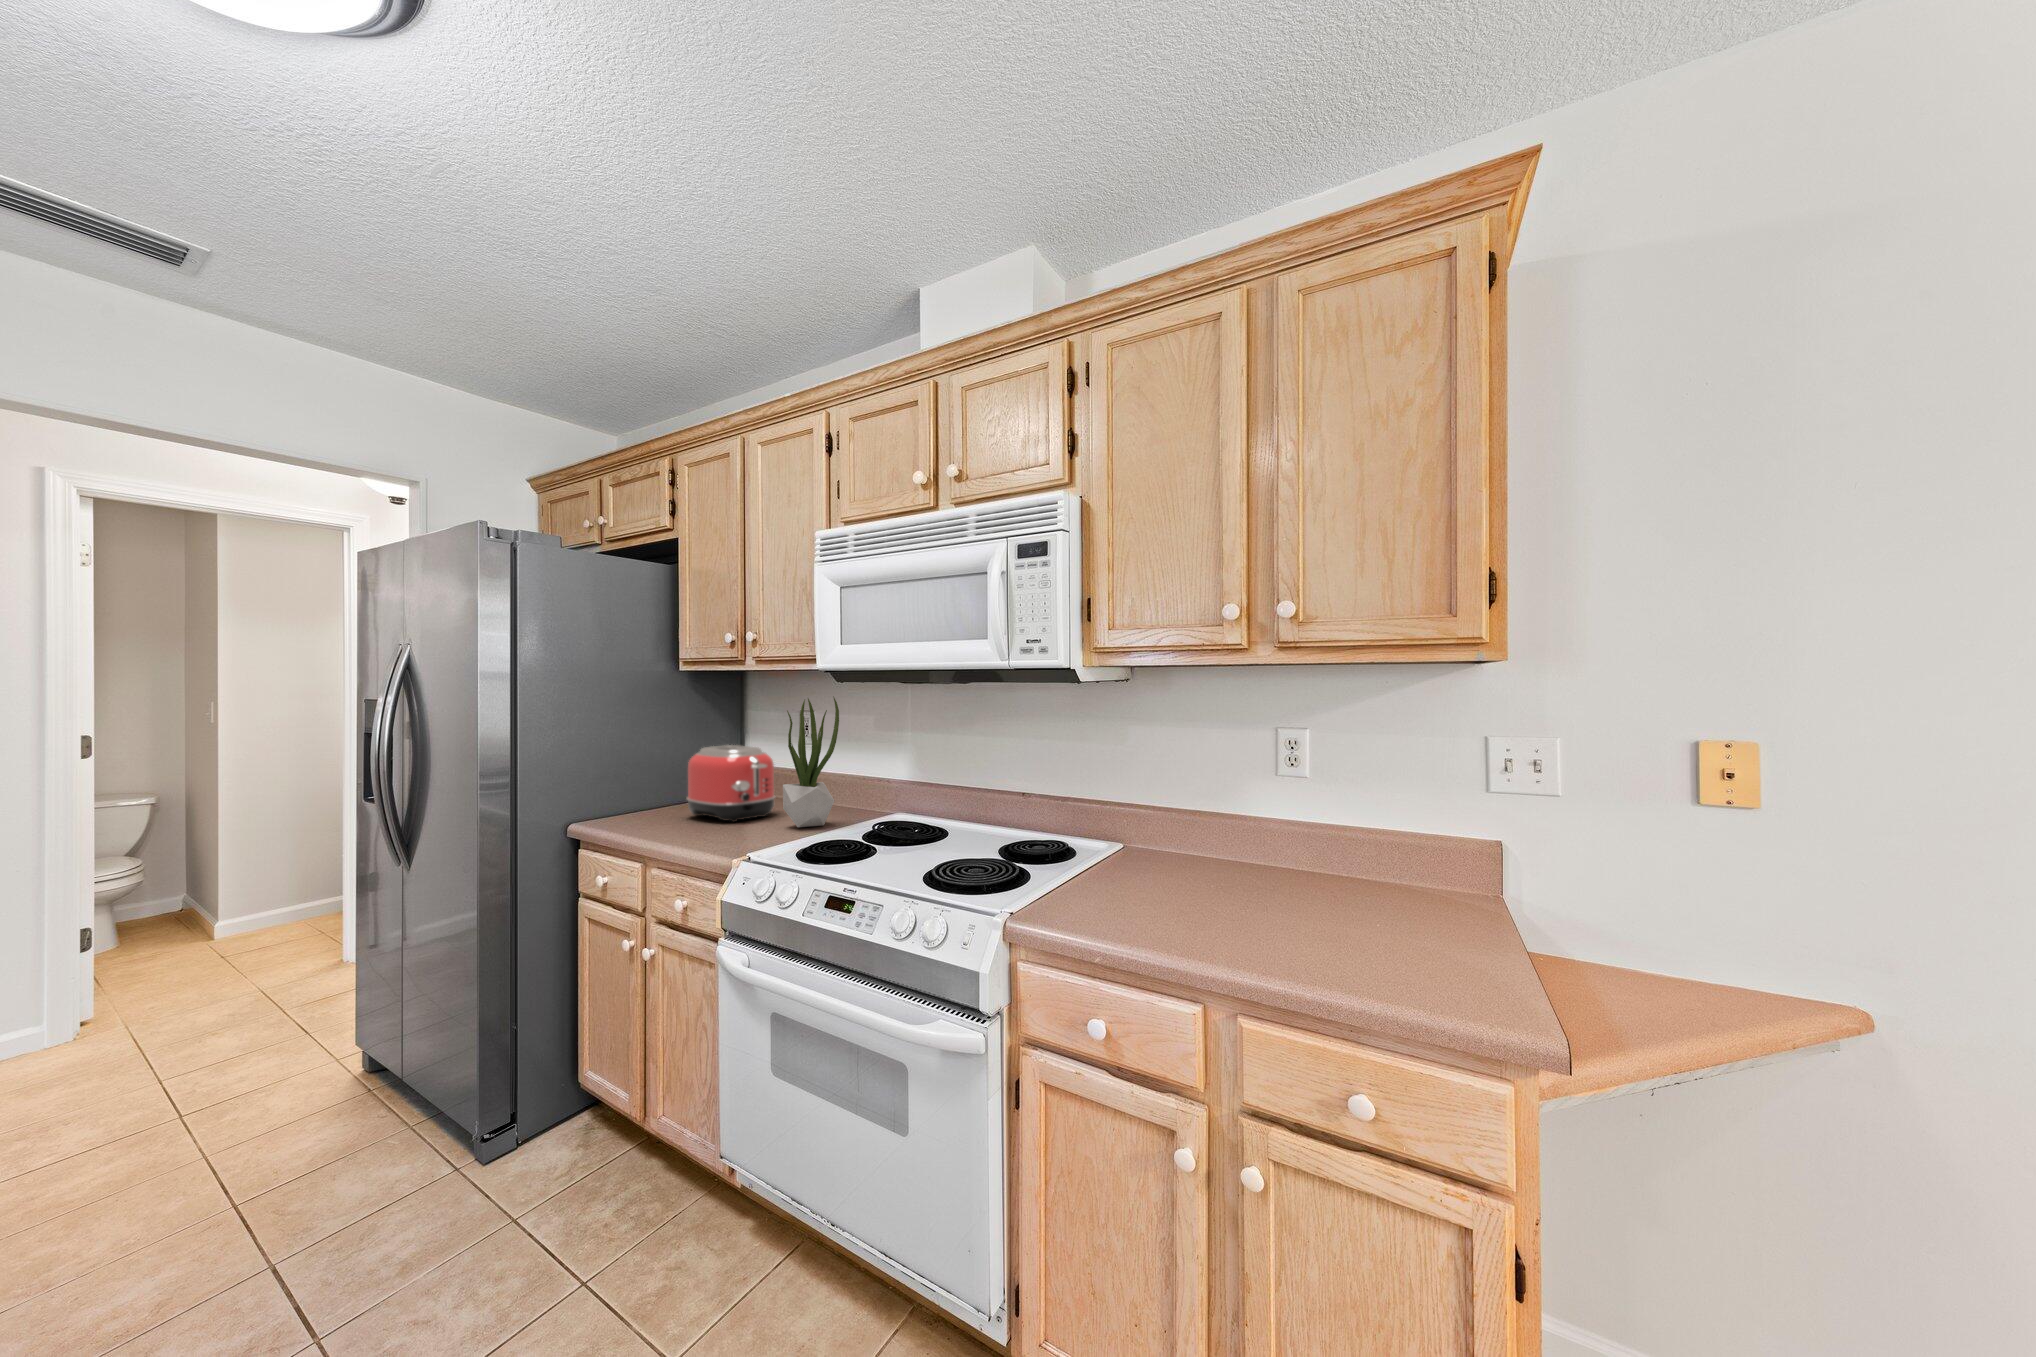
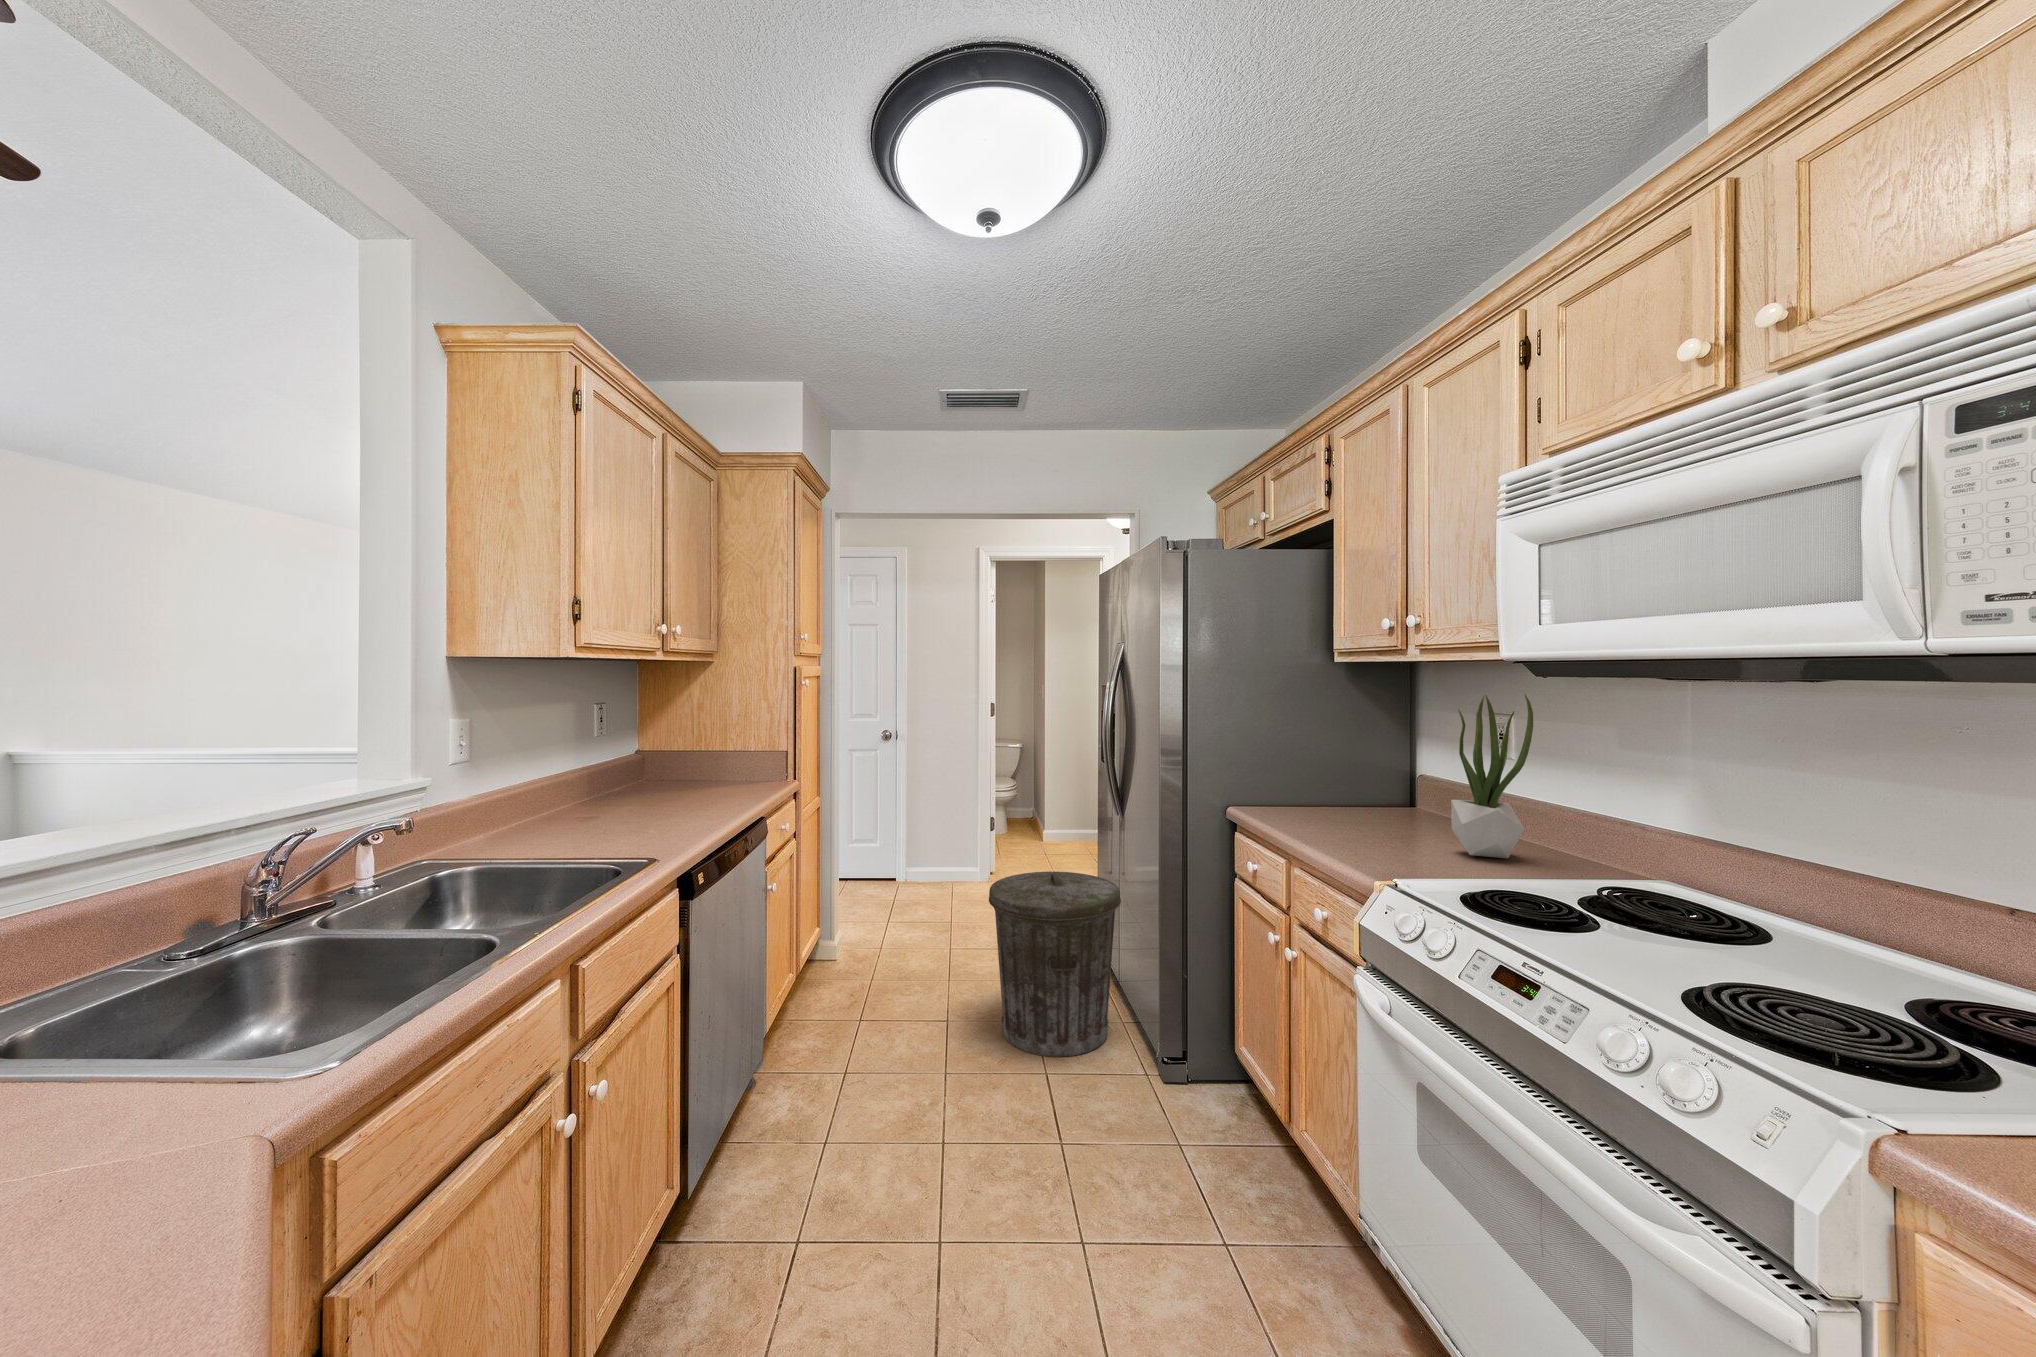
toaster: present [687,745,775,822] -> none [1340,745,1446,834]
trash can: none [199,934,426,1186] -> present [989,872,1121,1057]

